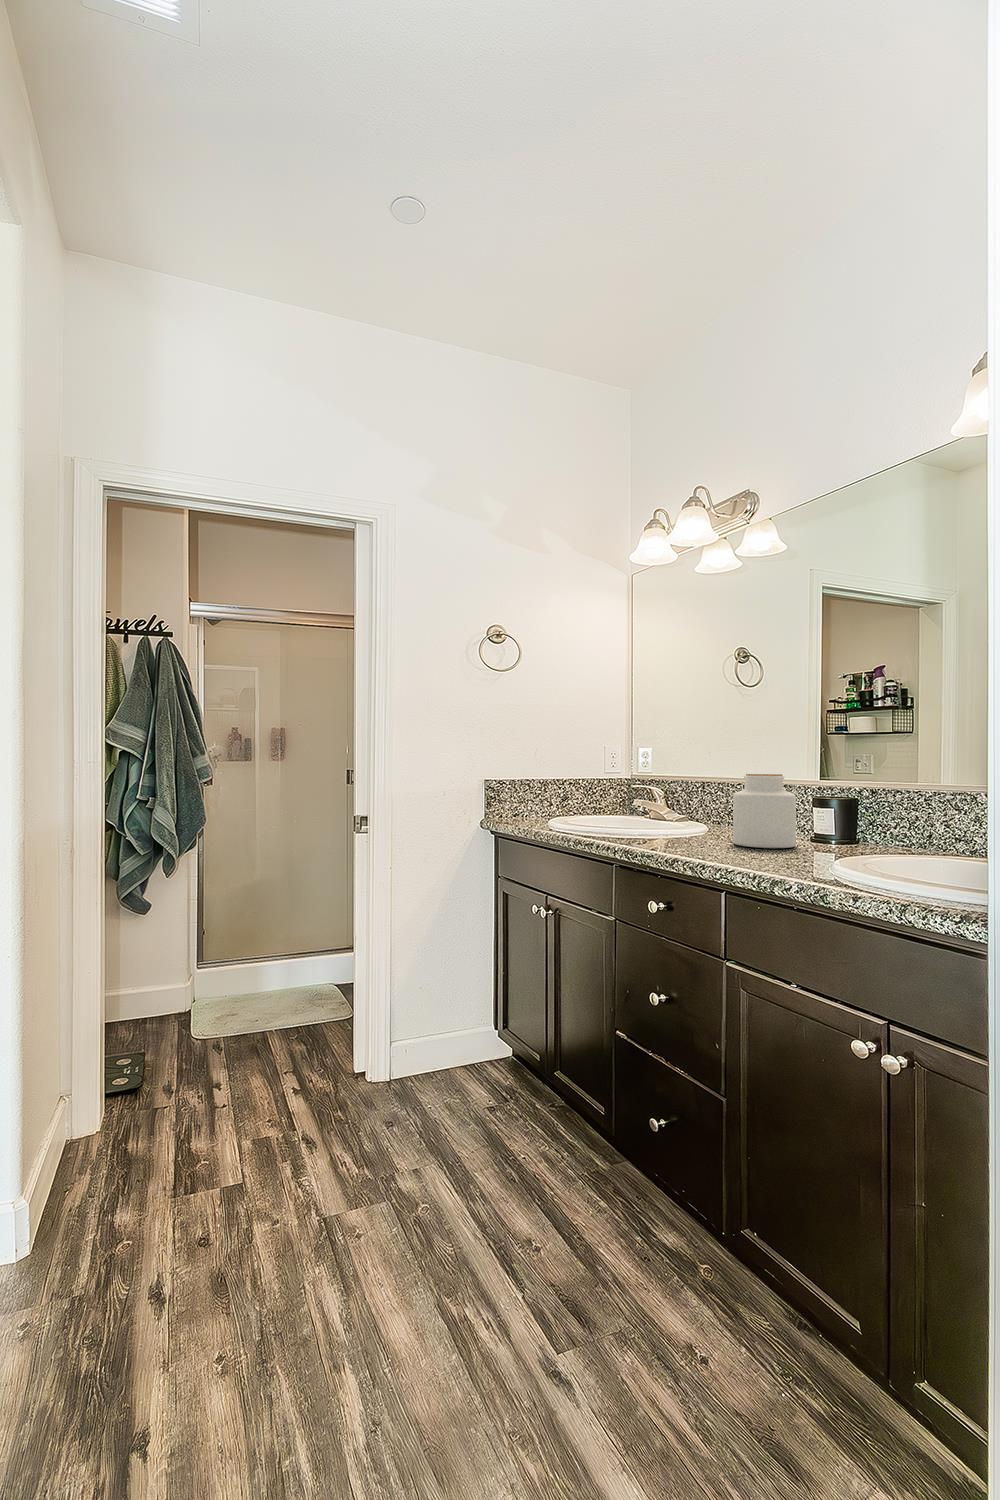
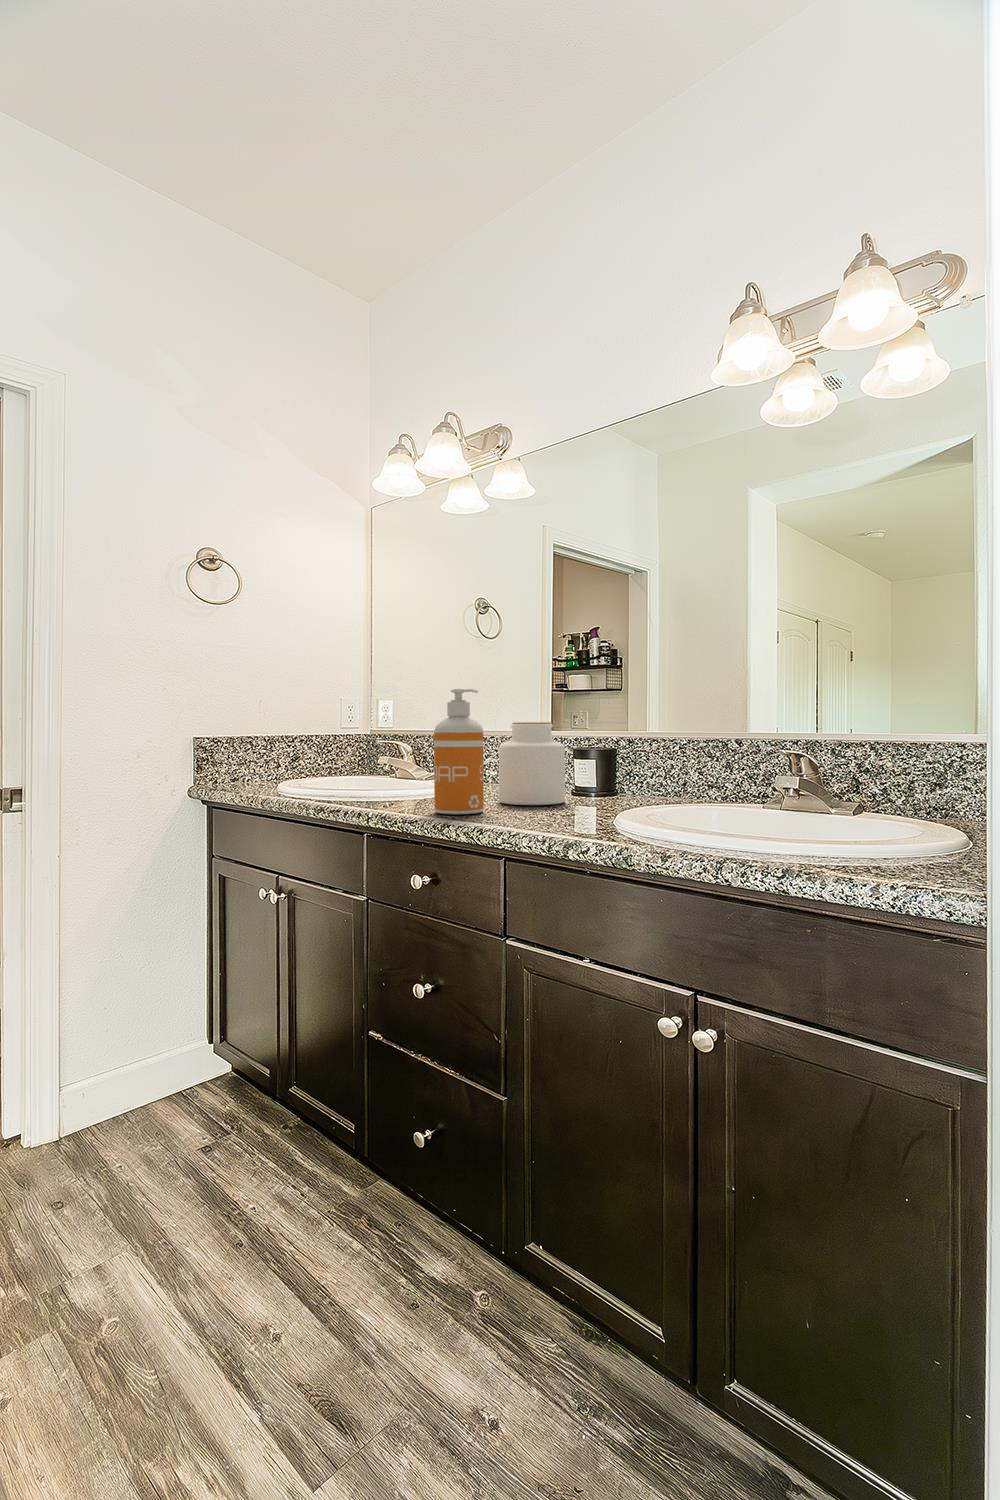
soap dispenser: none [672,746,714,852] -> present [434,689,484,814]

